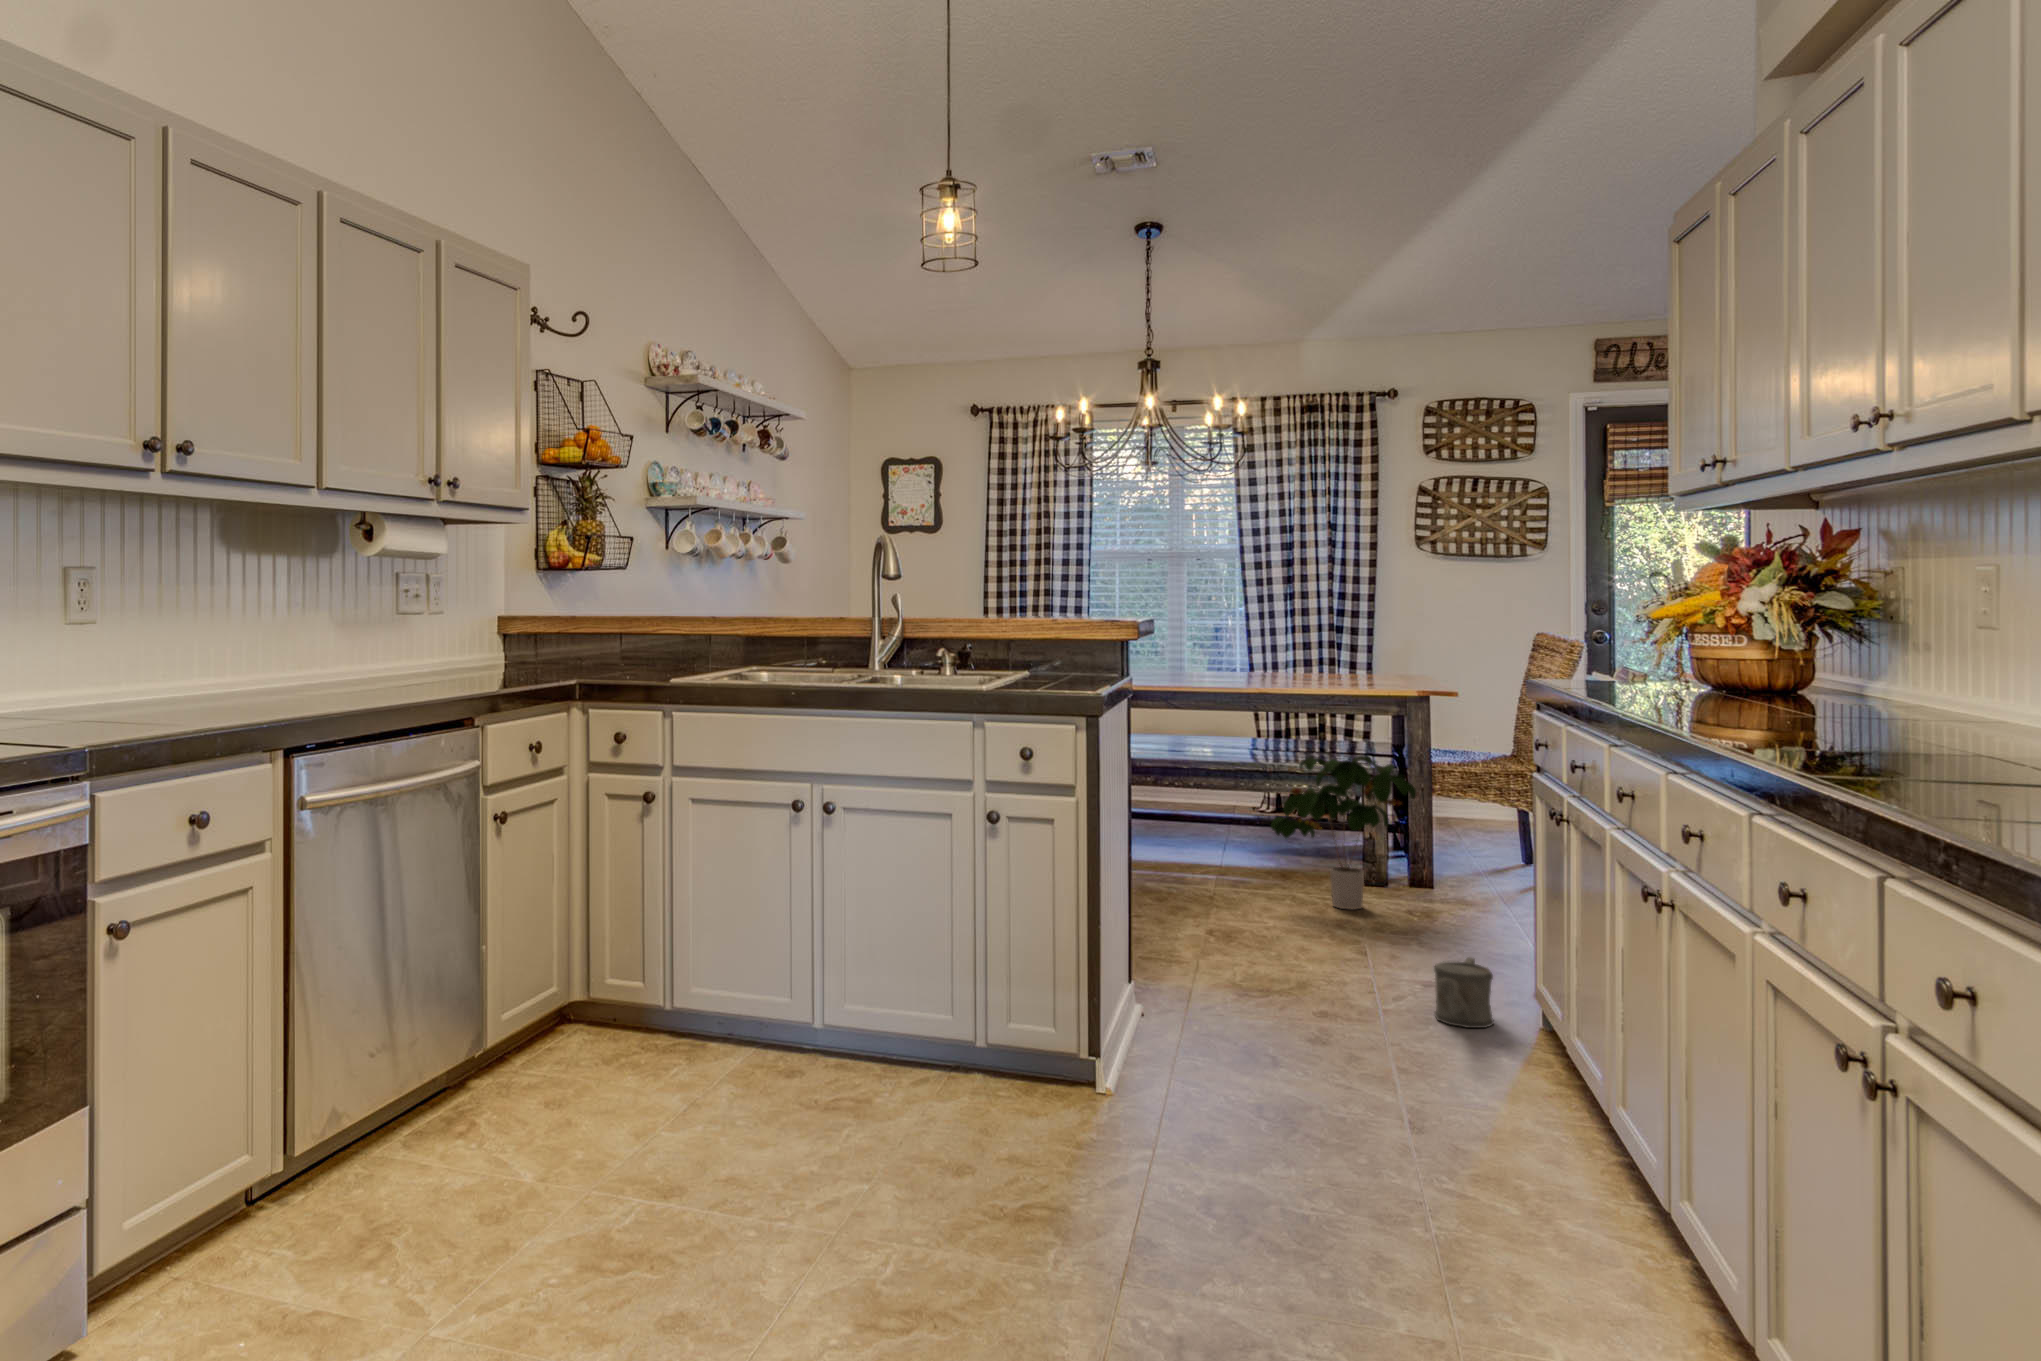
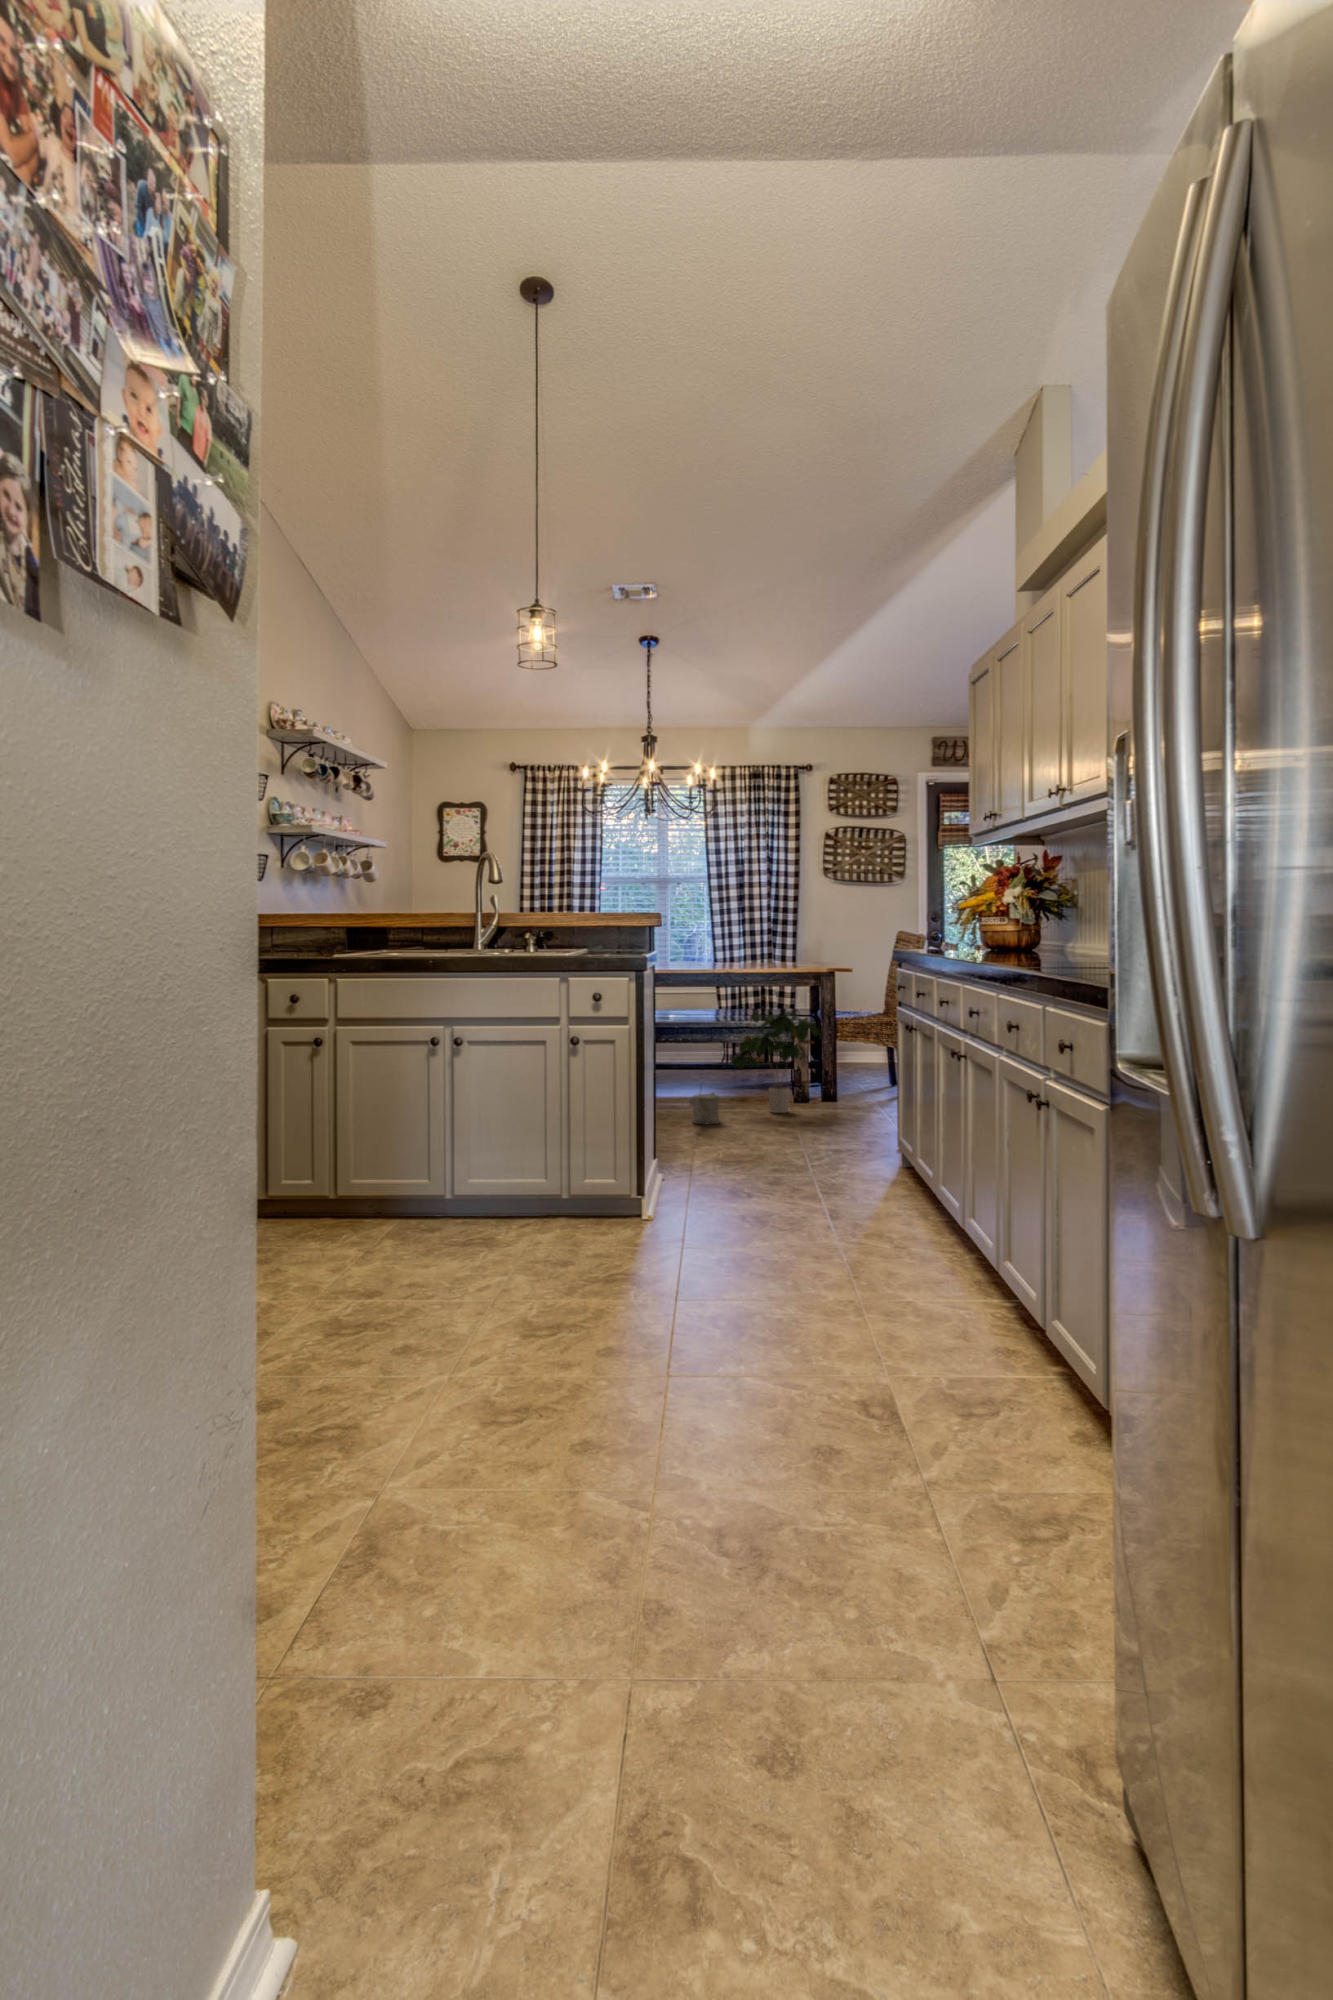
watering can: present [1434,957,1494,1028] -> present [689,1093,720,1124]

